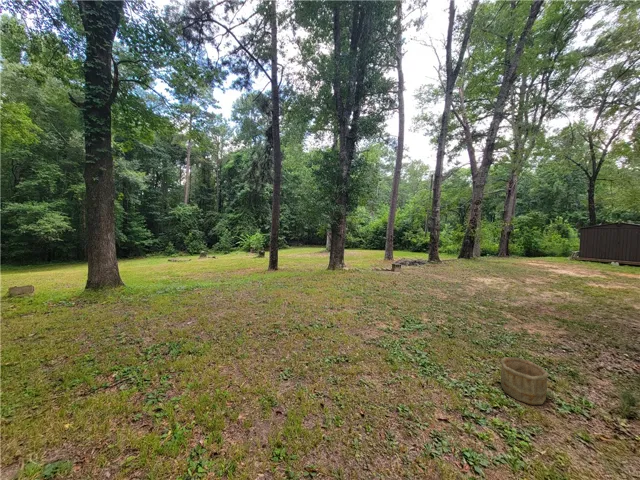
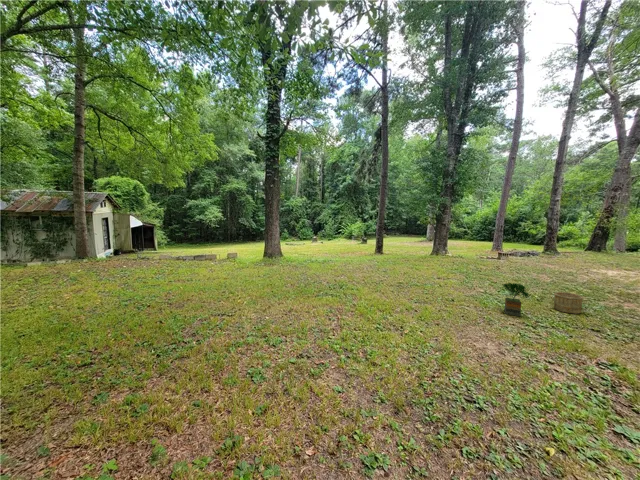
potted tree: none [436,370,494,452] -> present [503,283,528,316]

